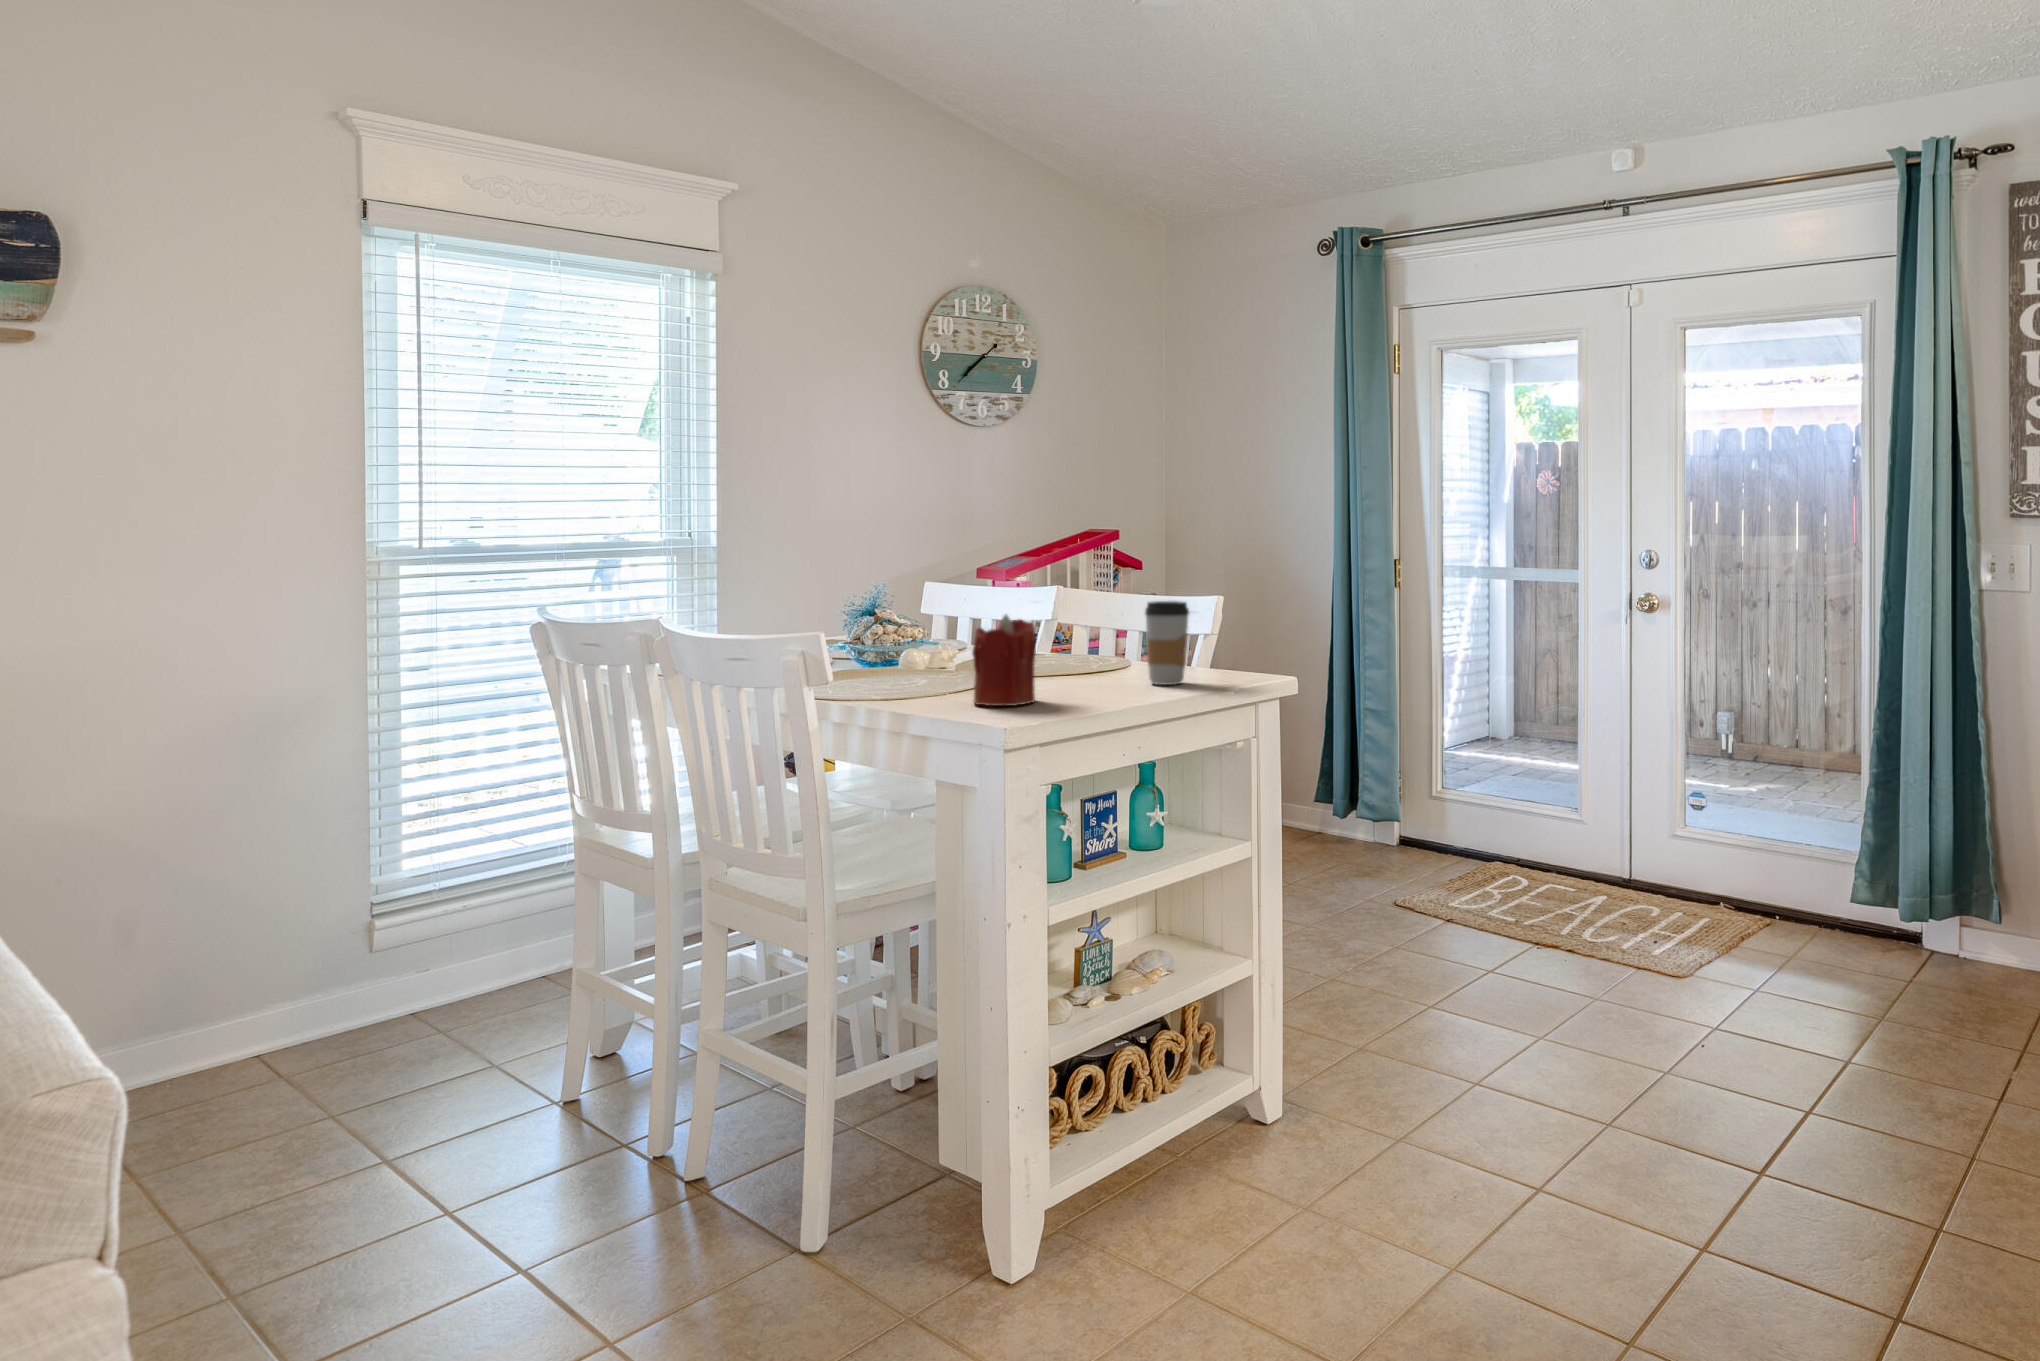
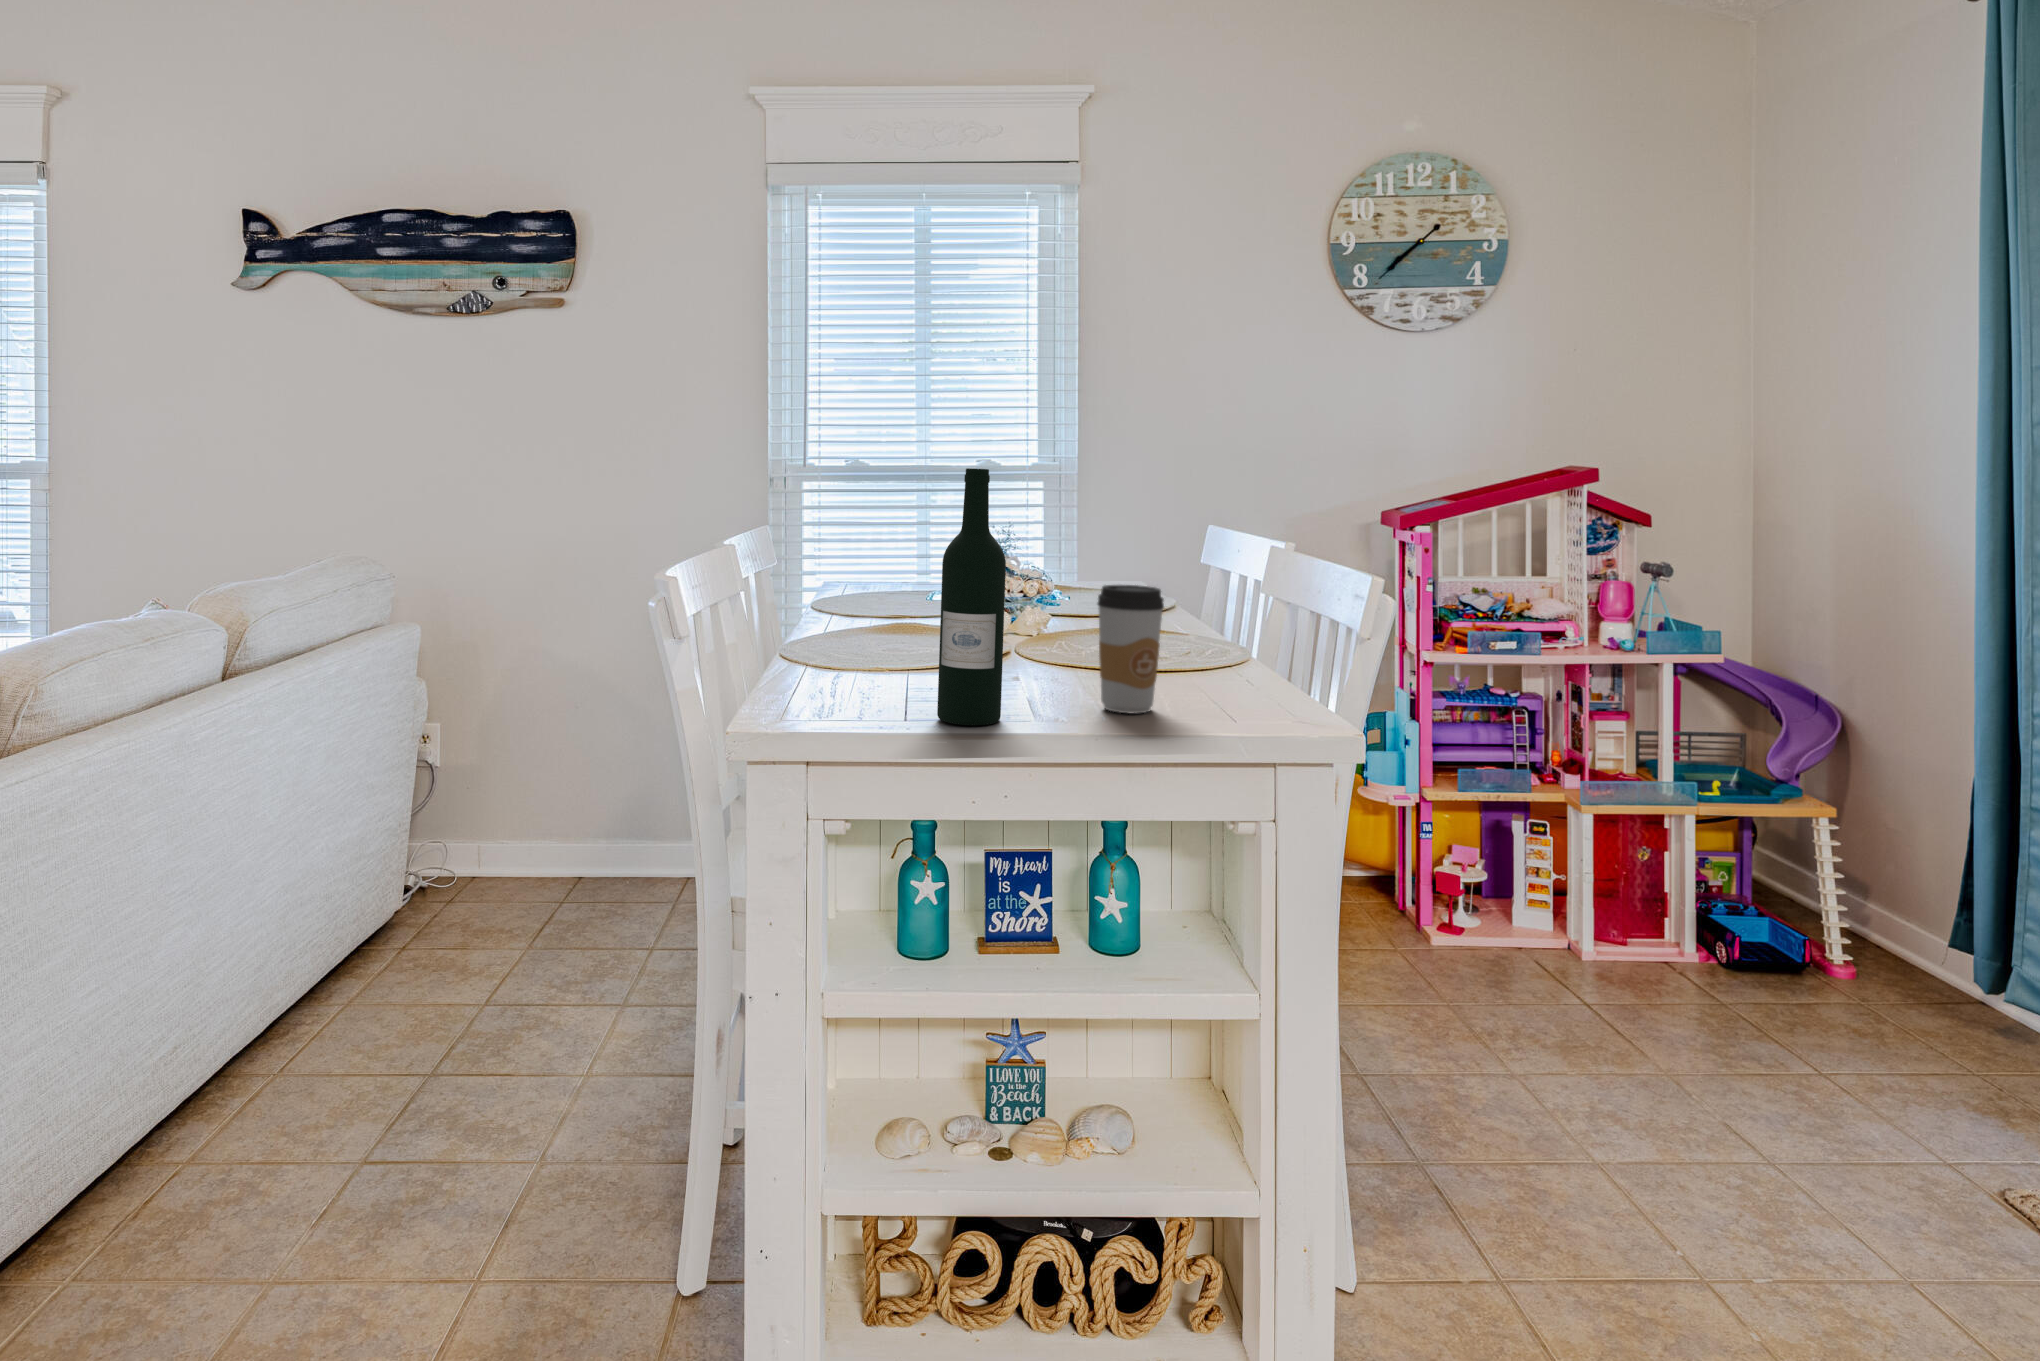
wine bottle: none [1087,523,1133,703] -> present [937,468,1006,725]
candle: present [972,615,1036,706] -> none [834,582,917,705]

